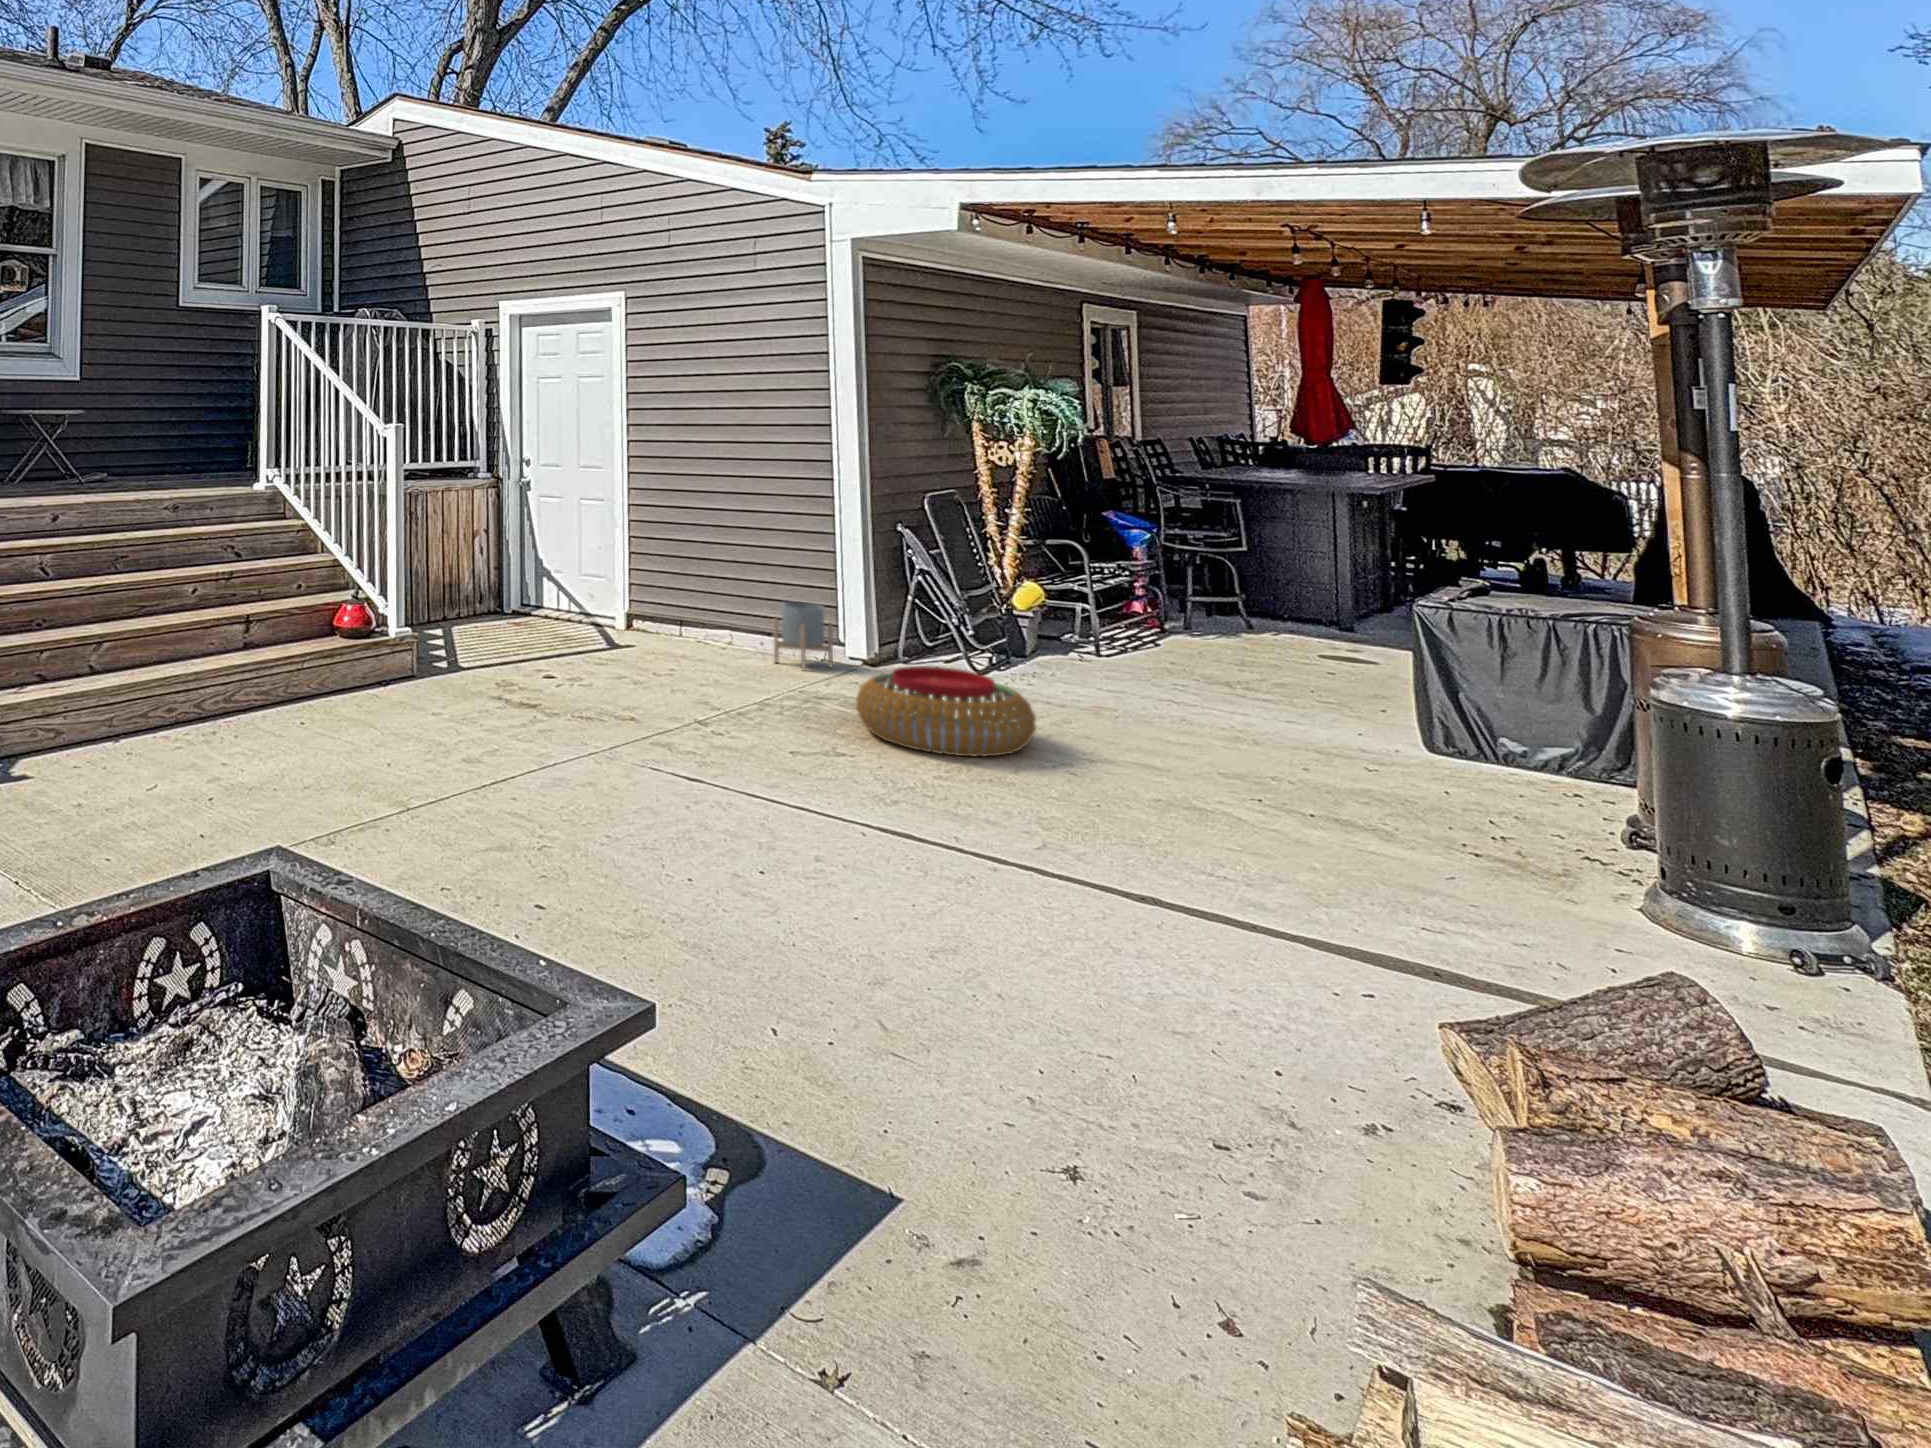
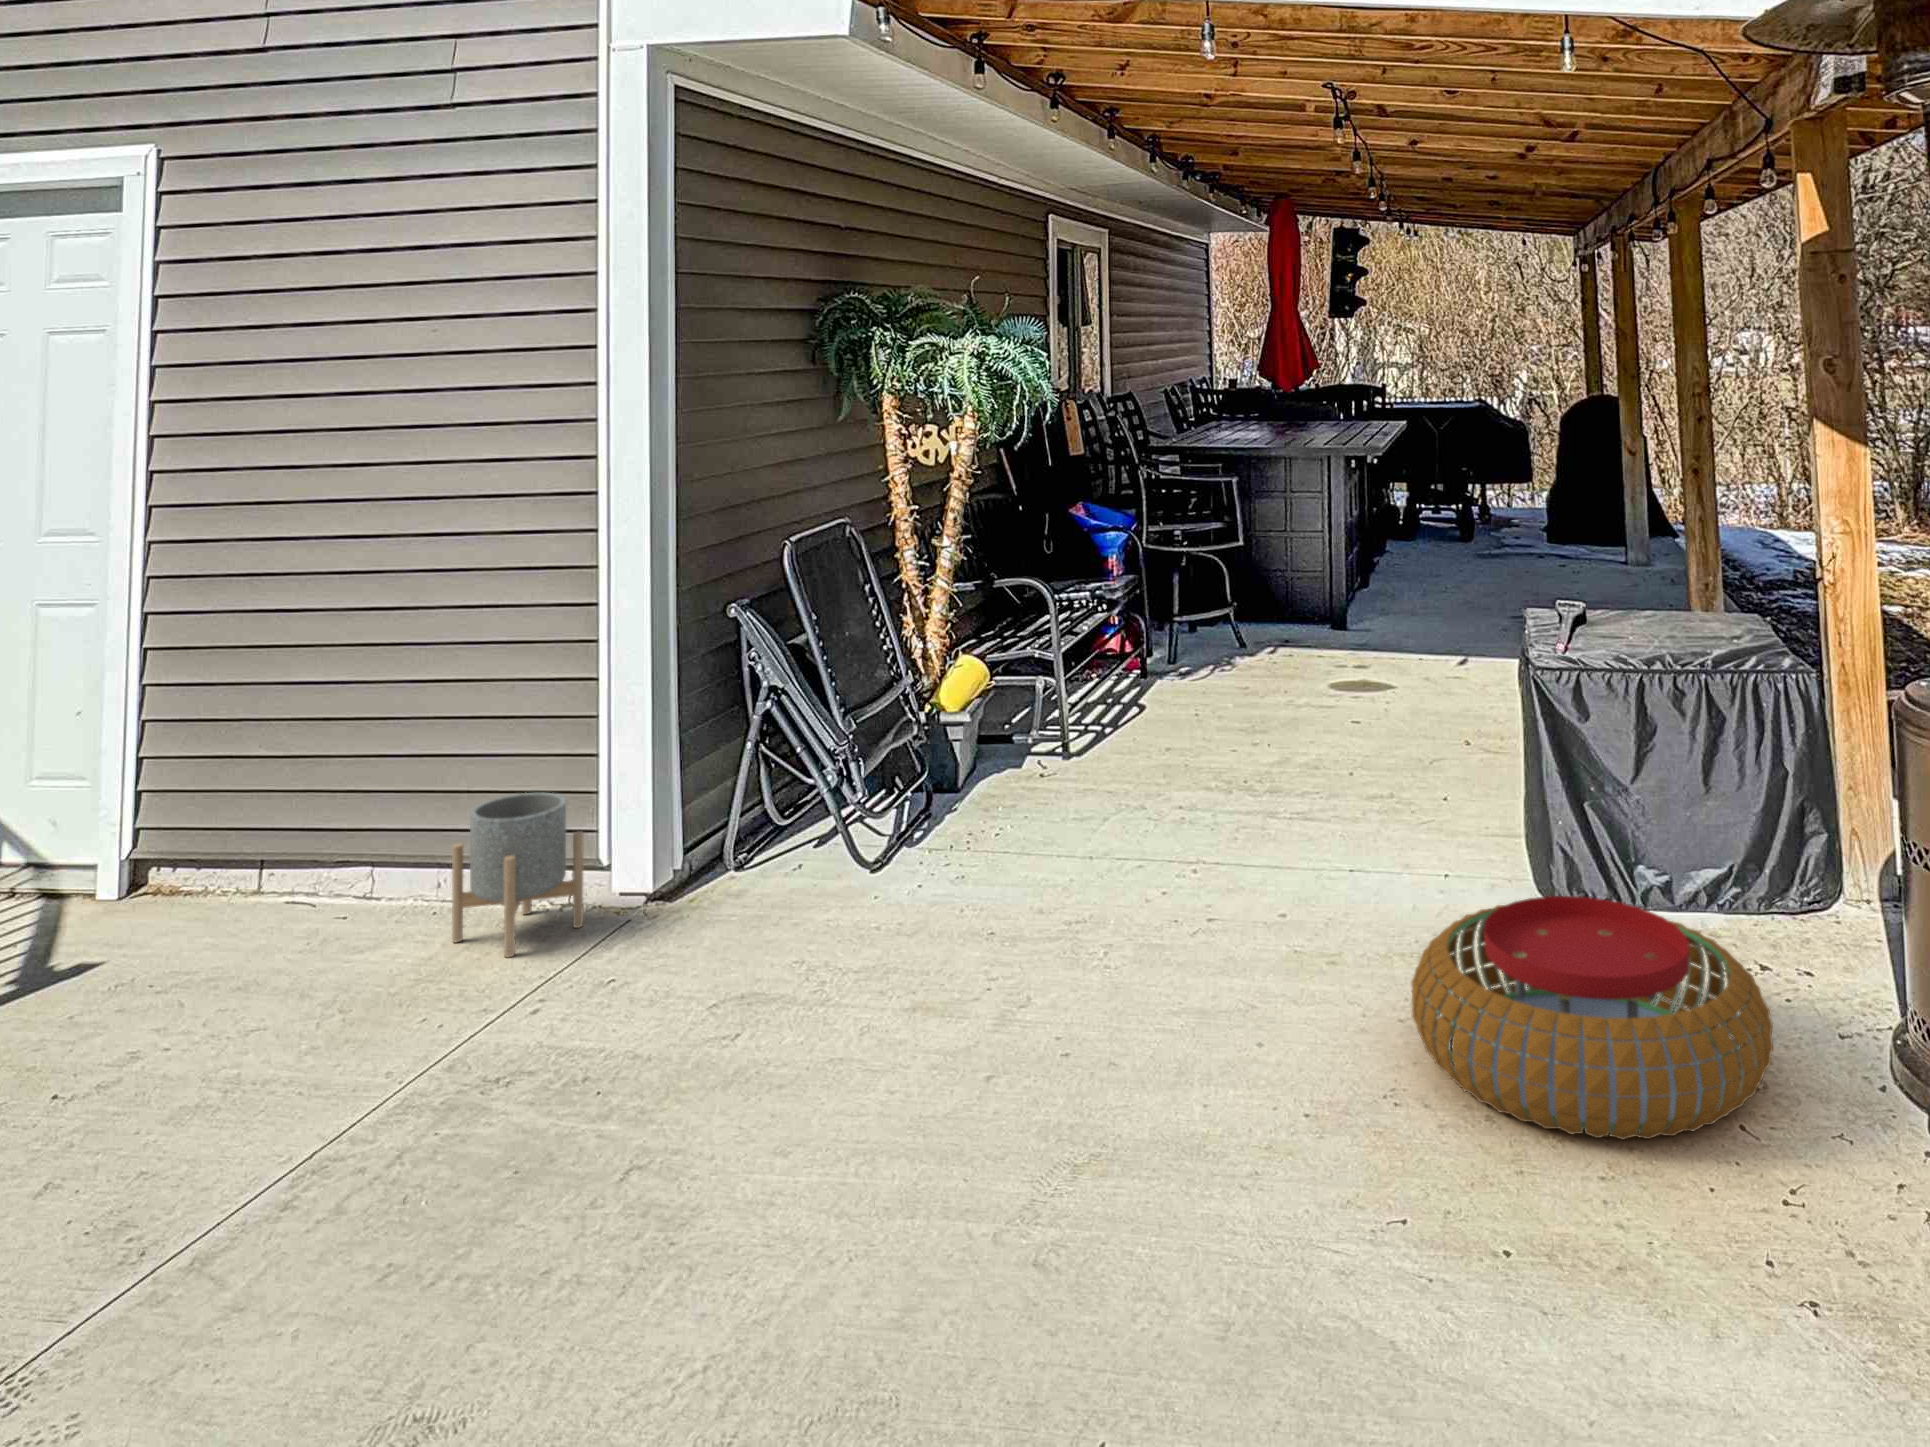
pouf: present [856,666,1036,757] -> present [1411,896,1773,1139]

